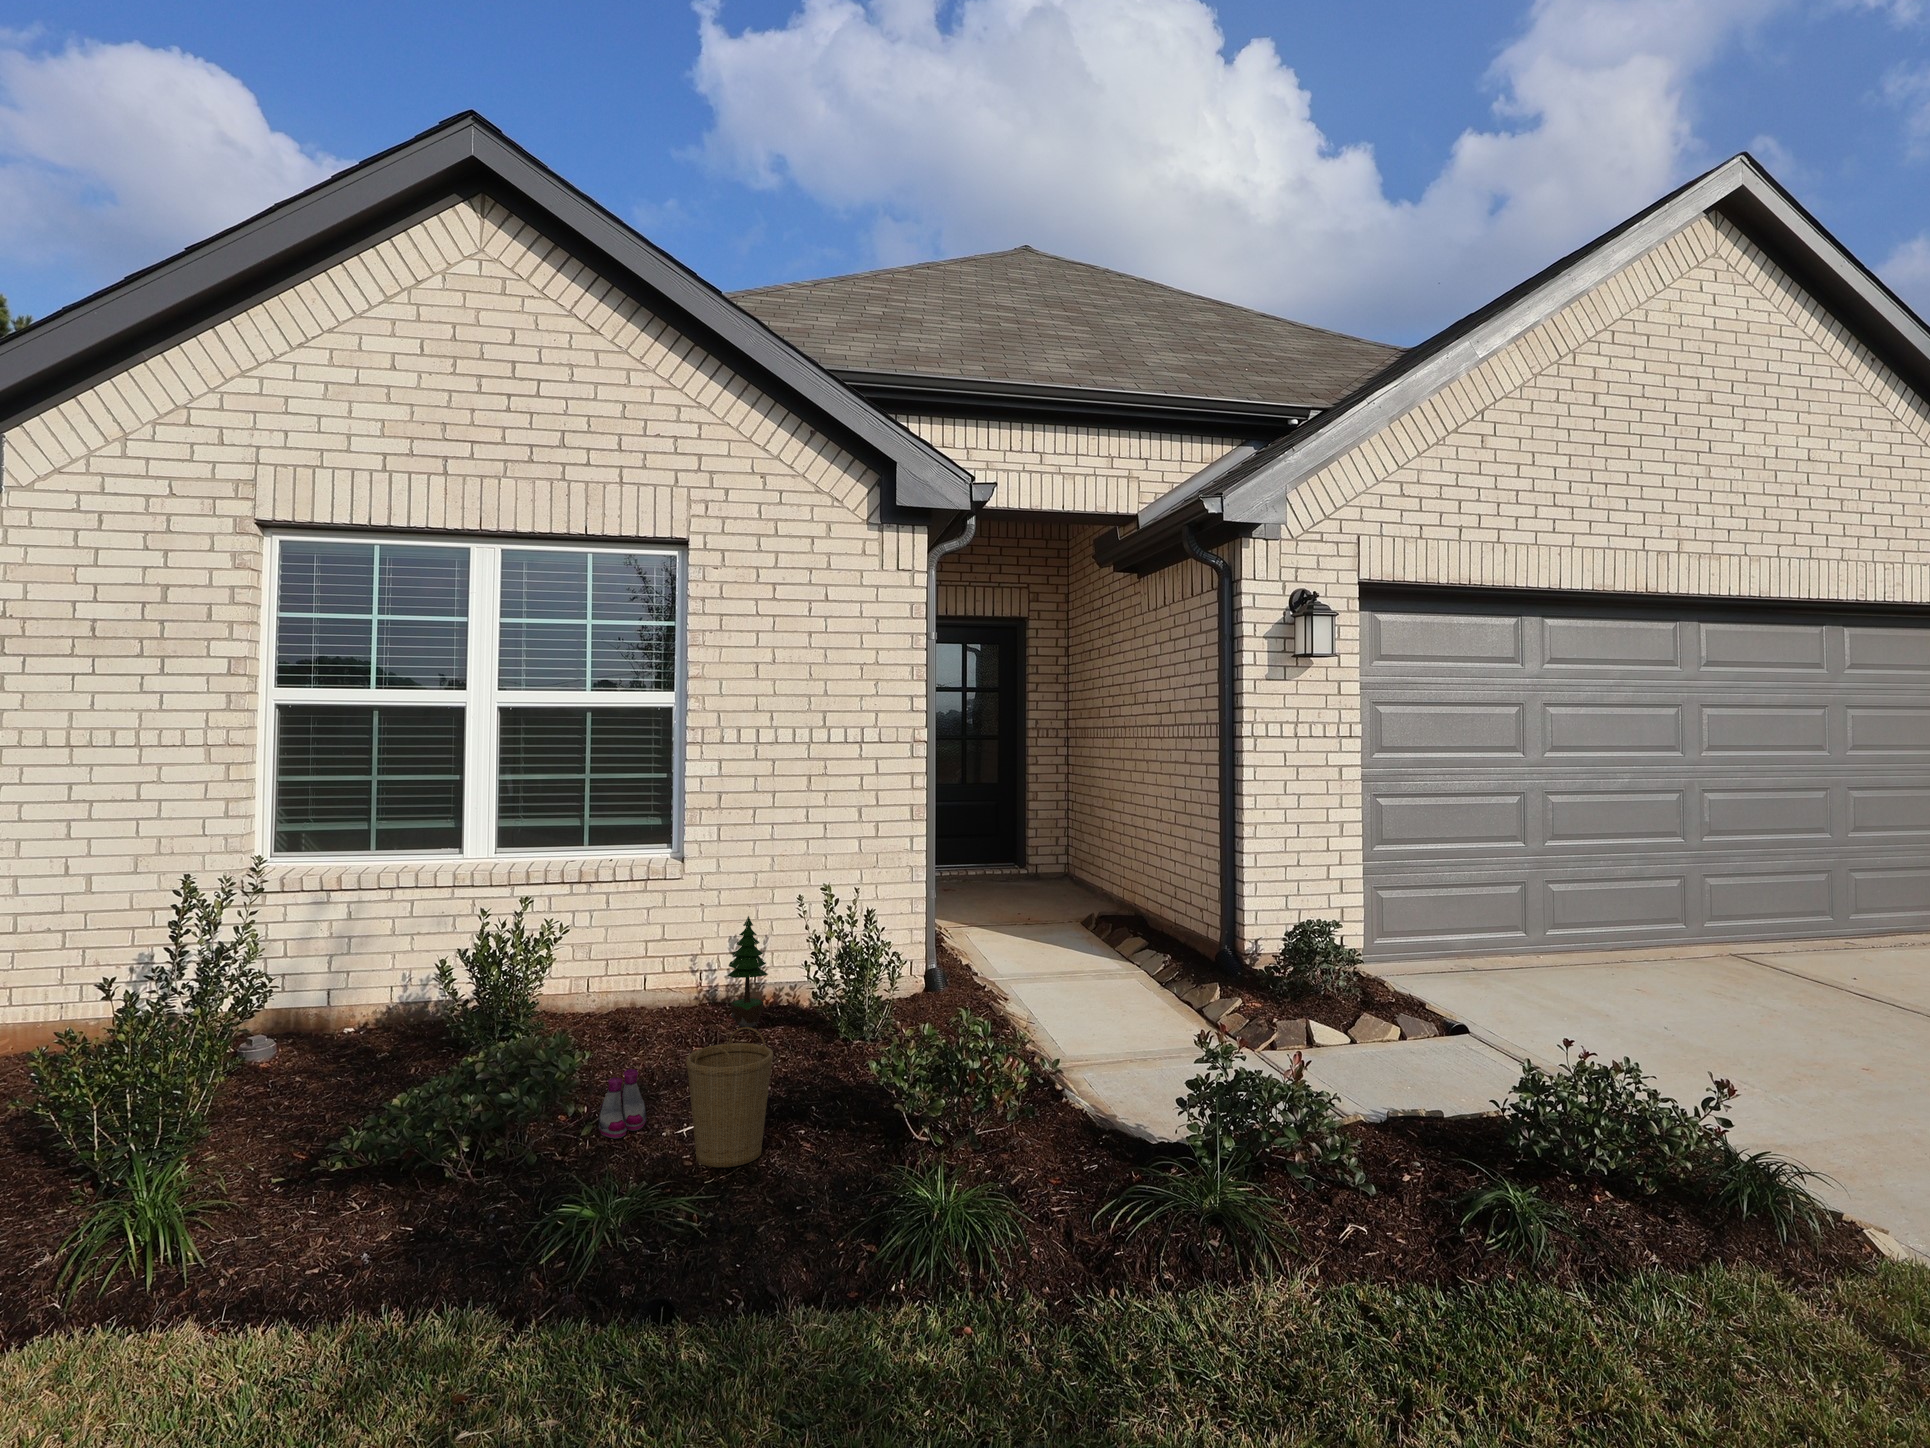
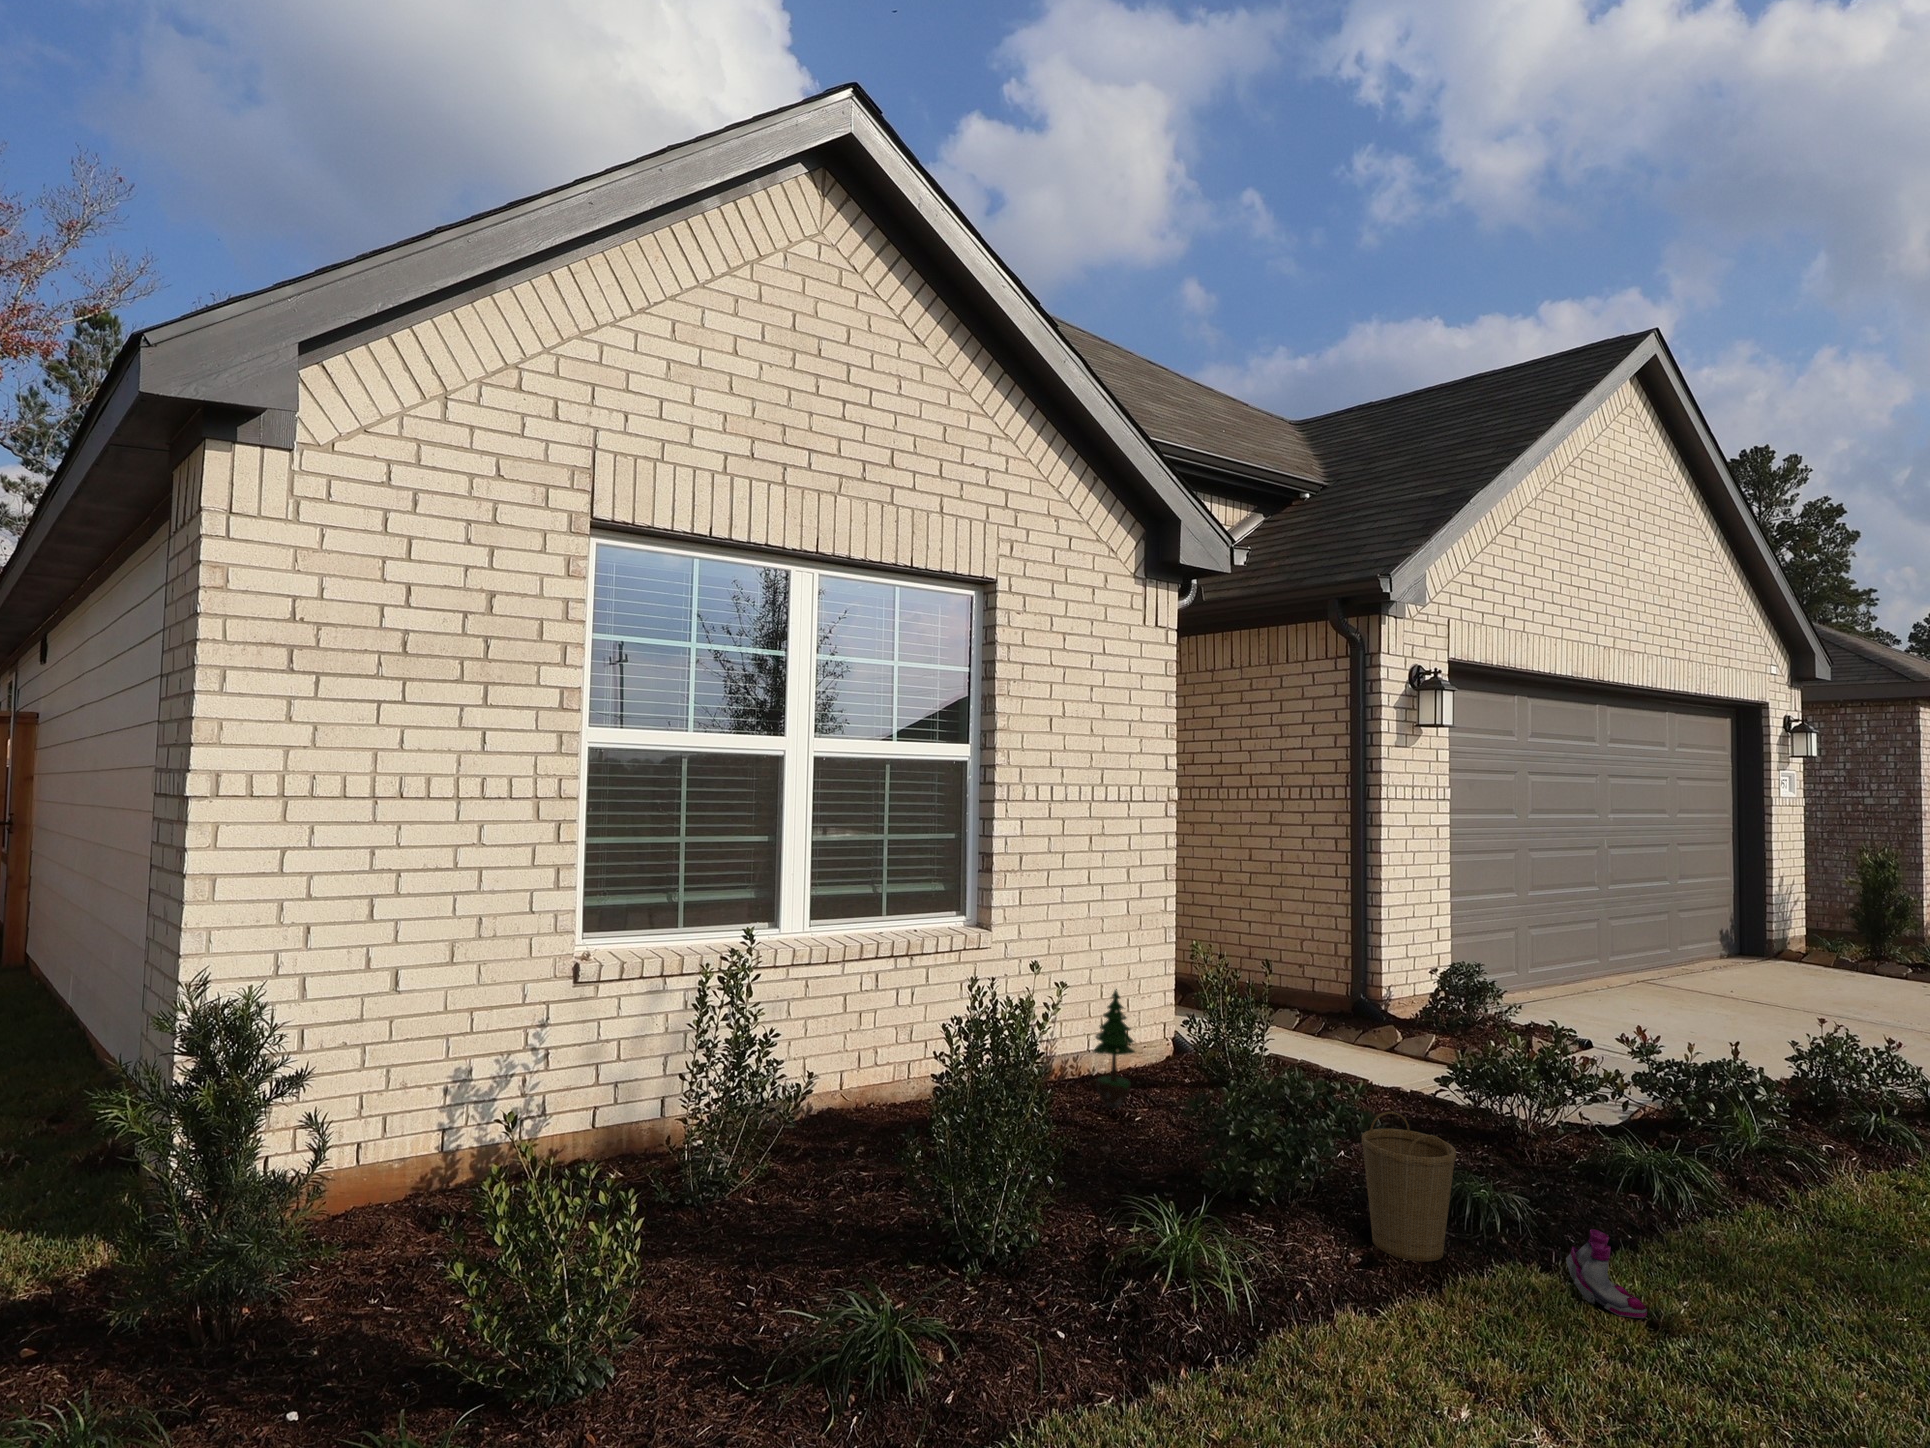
boots: present [598,1069,647,1138] -> present [1566,1229,1647,1318]

